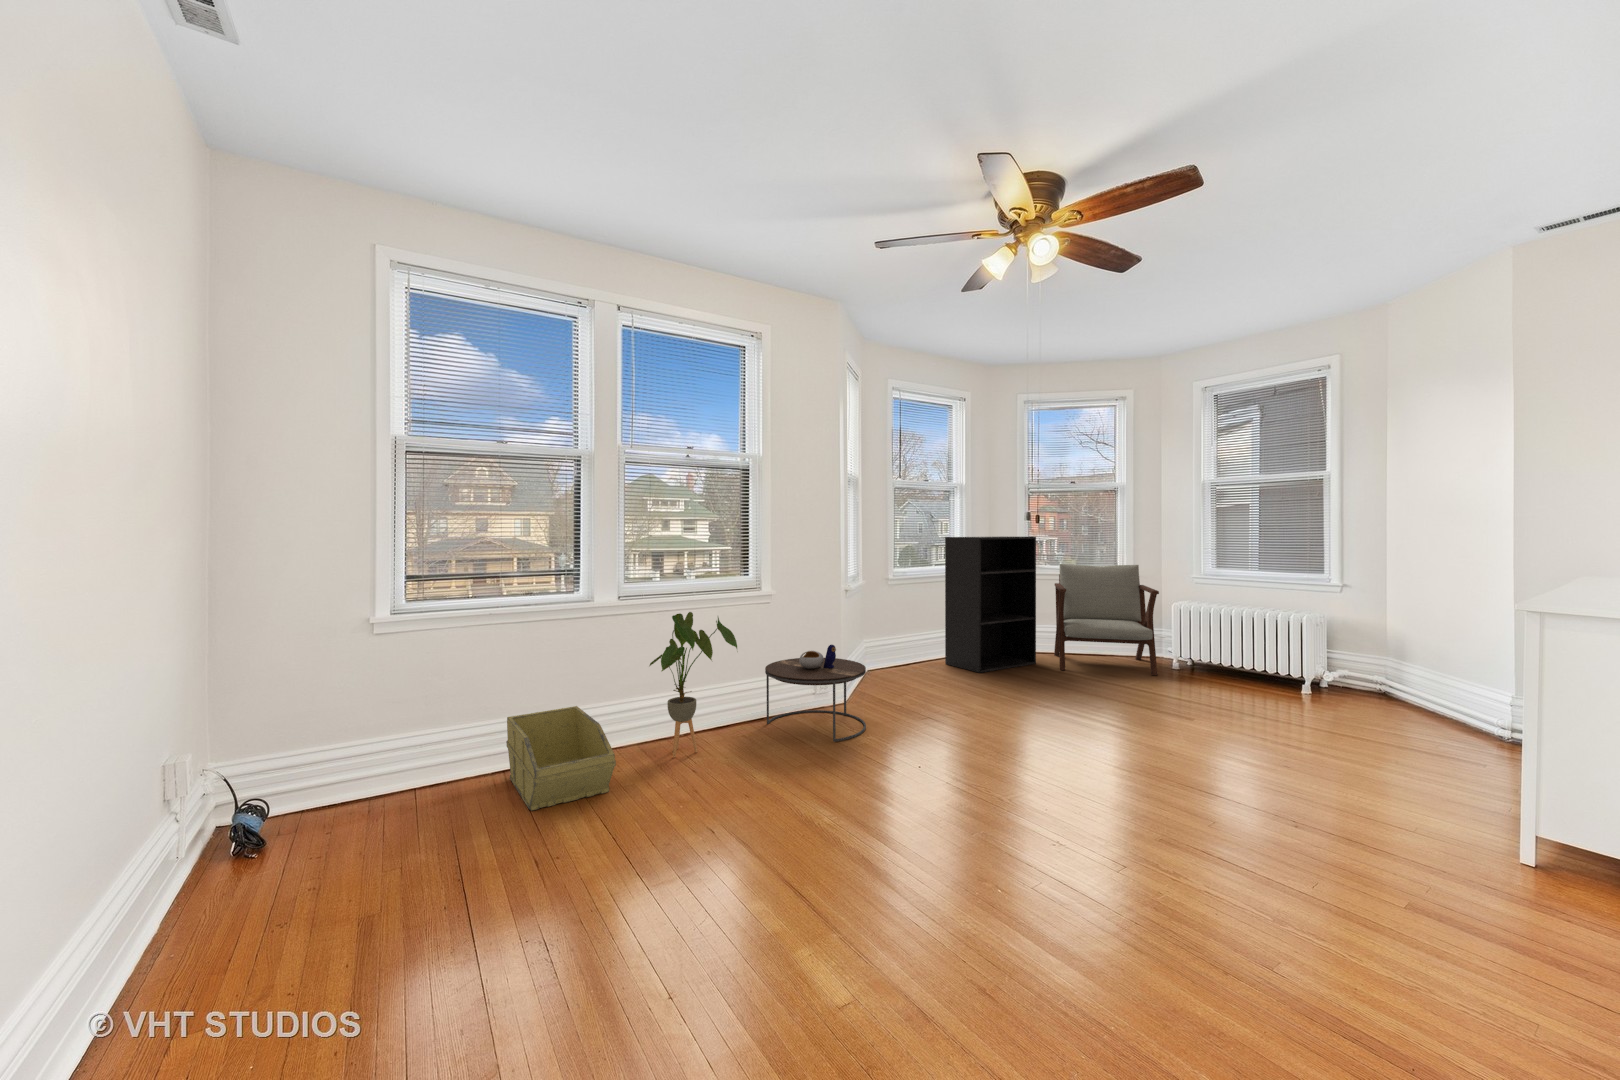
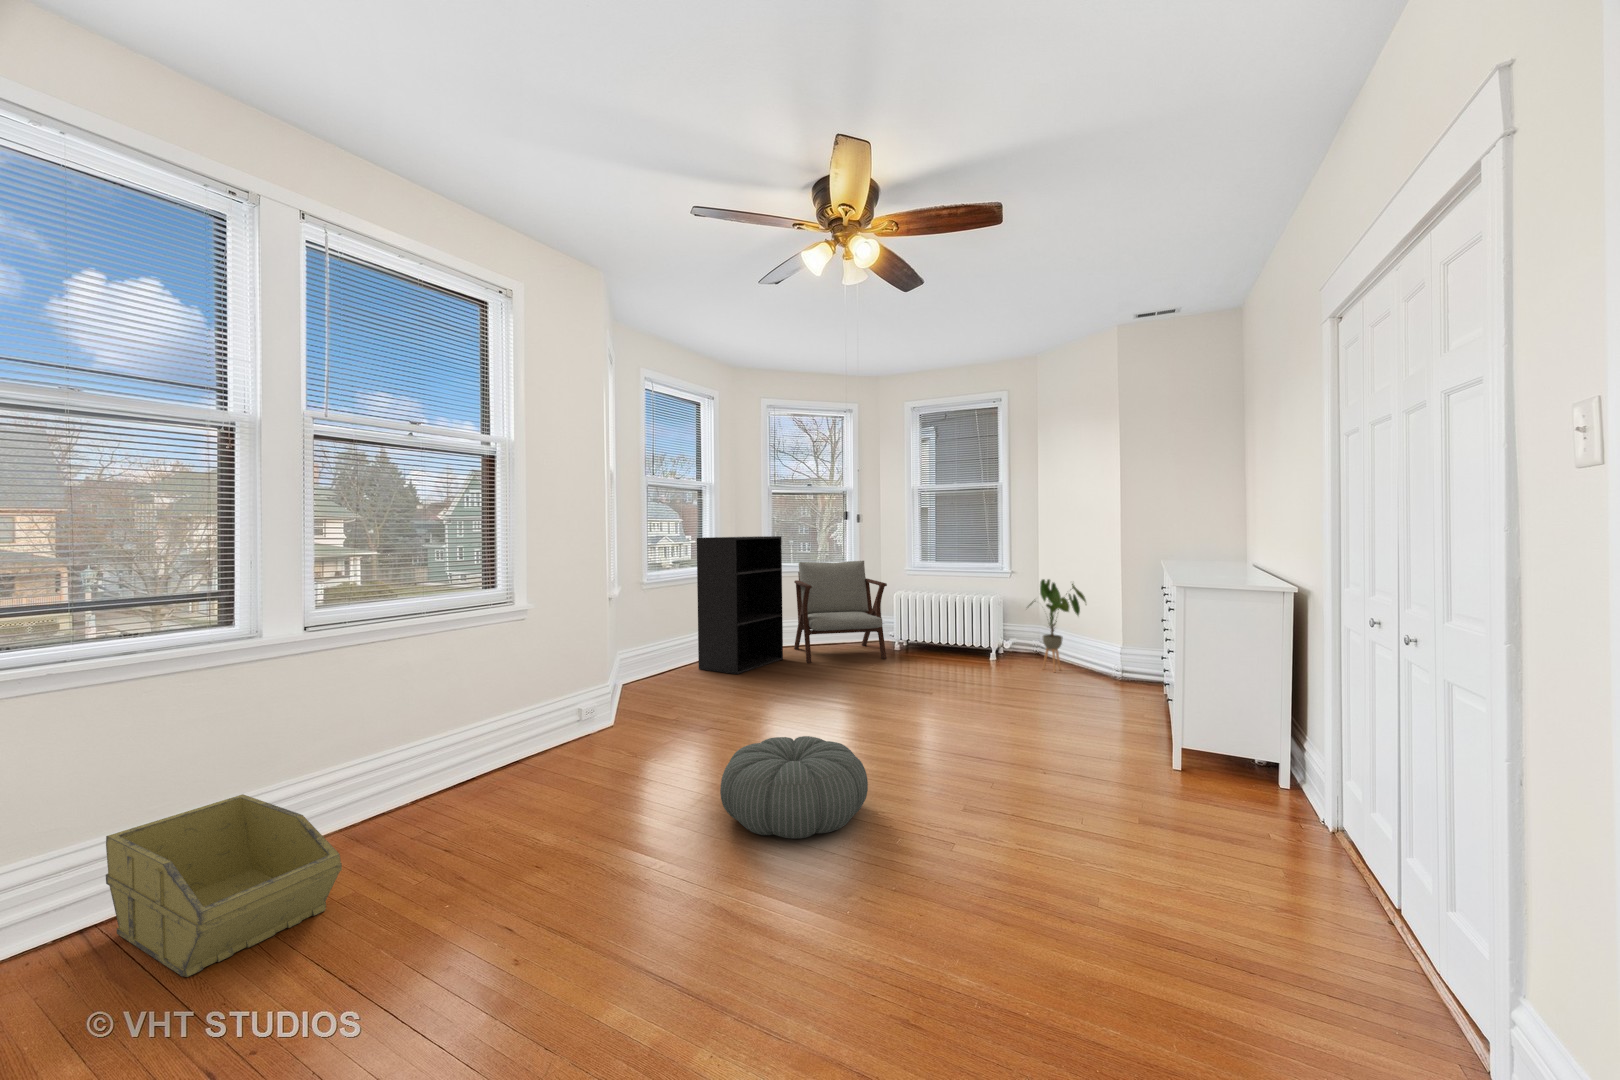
house plant: present [650,612,737,757] -> present [1029,579,1086,672]
side table: present [765,645,866,742] -> none [525,662,650,774]
pouf: none [894,729,1040,825] -> present [720,736,868,839]

